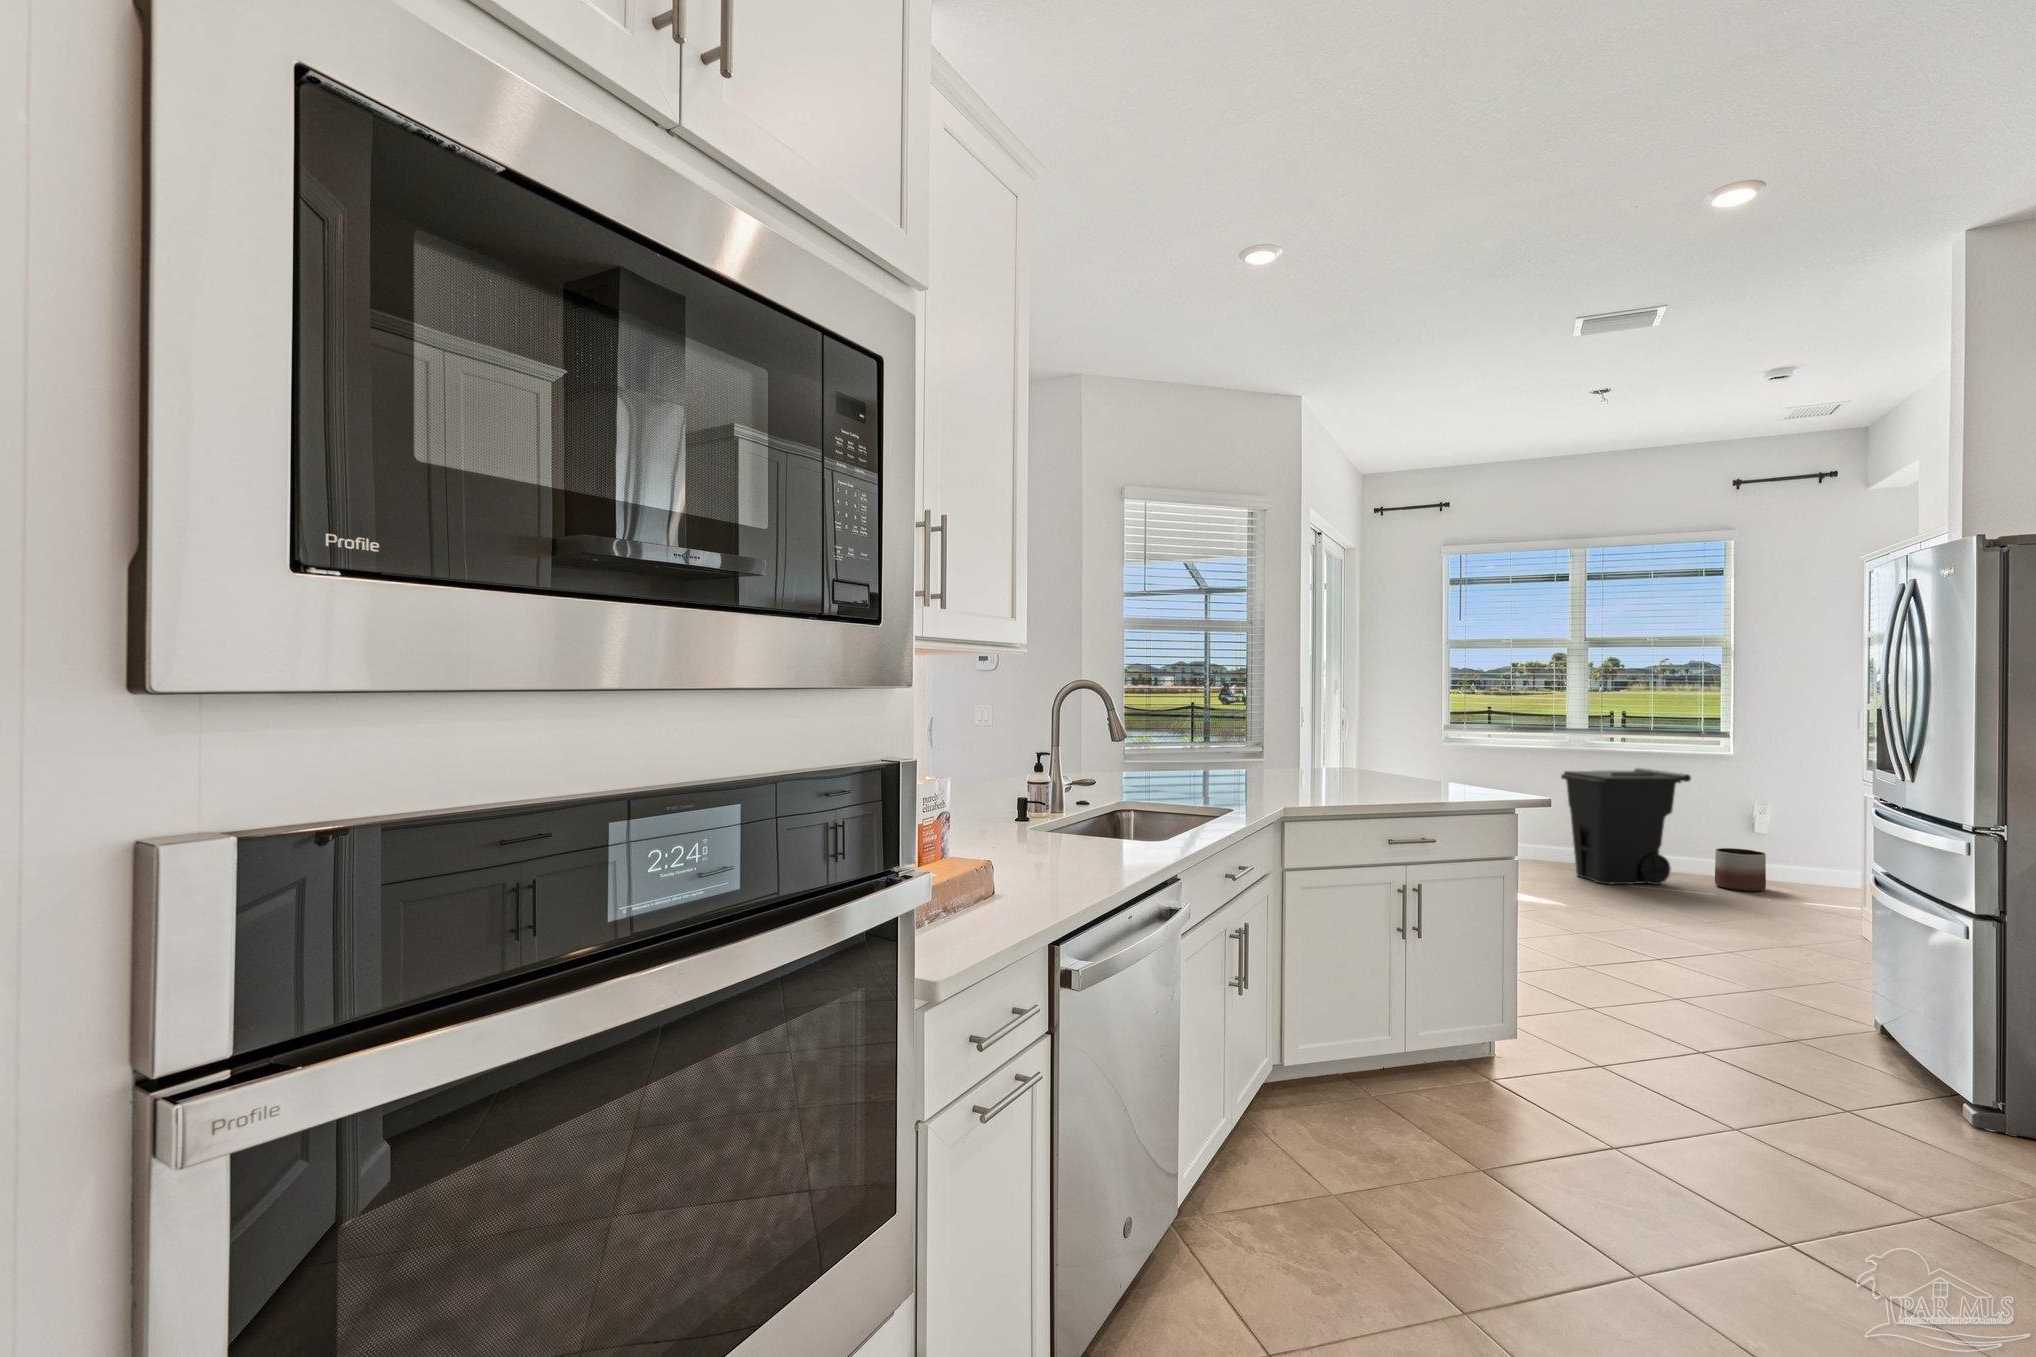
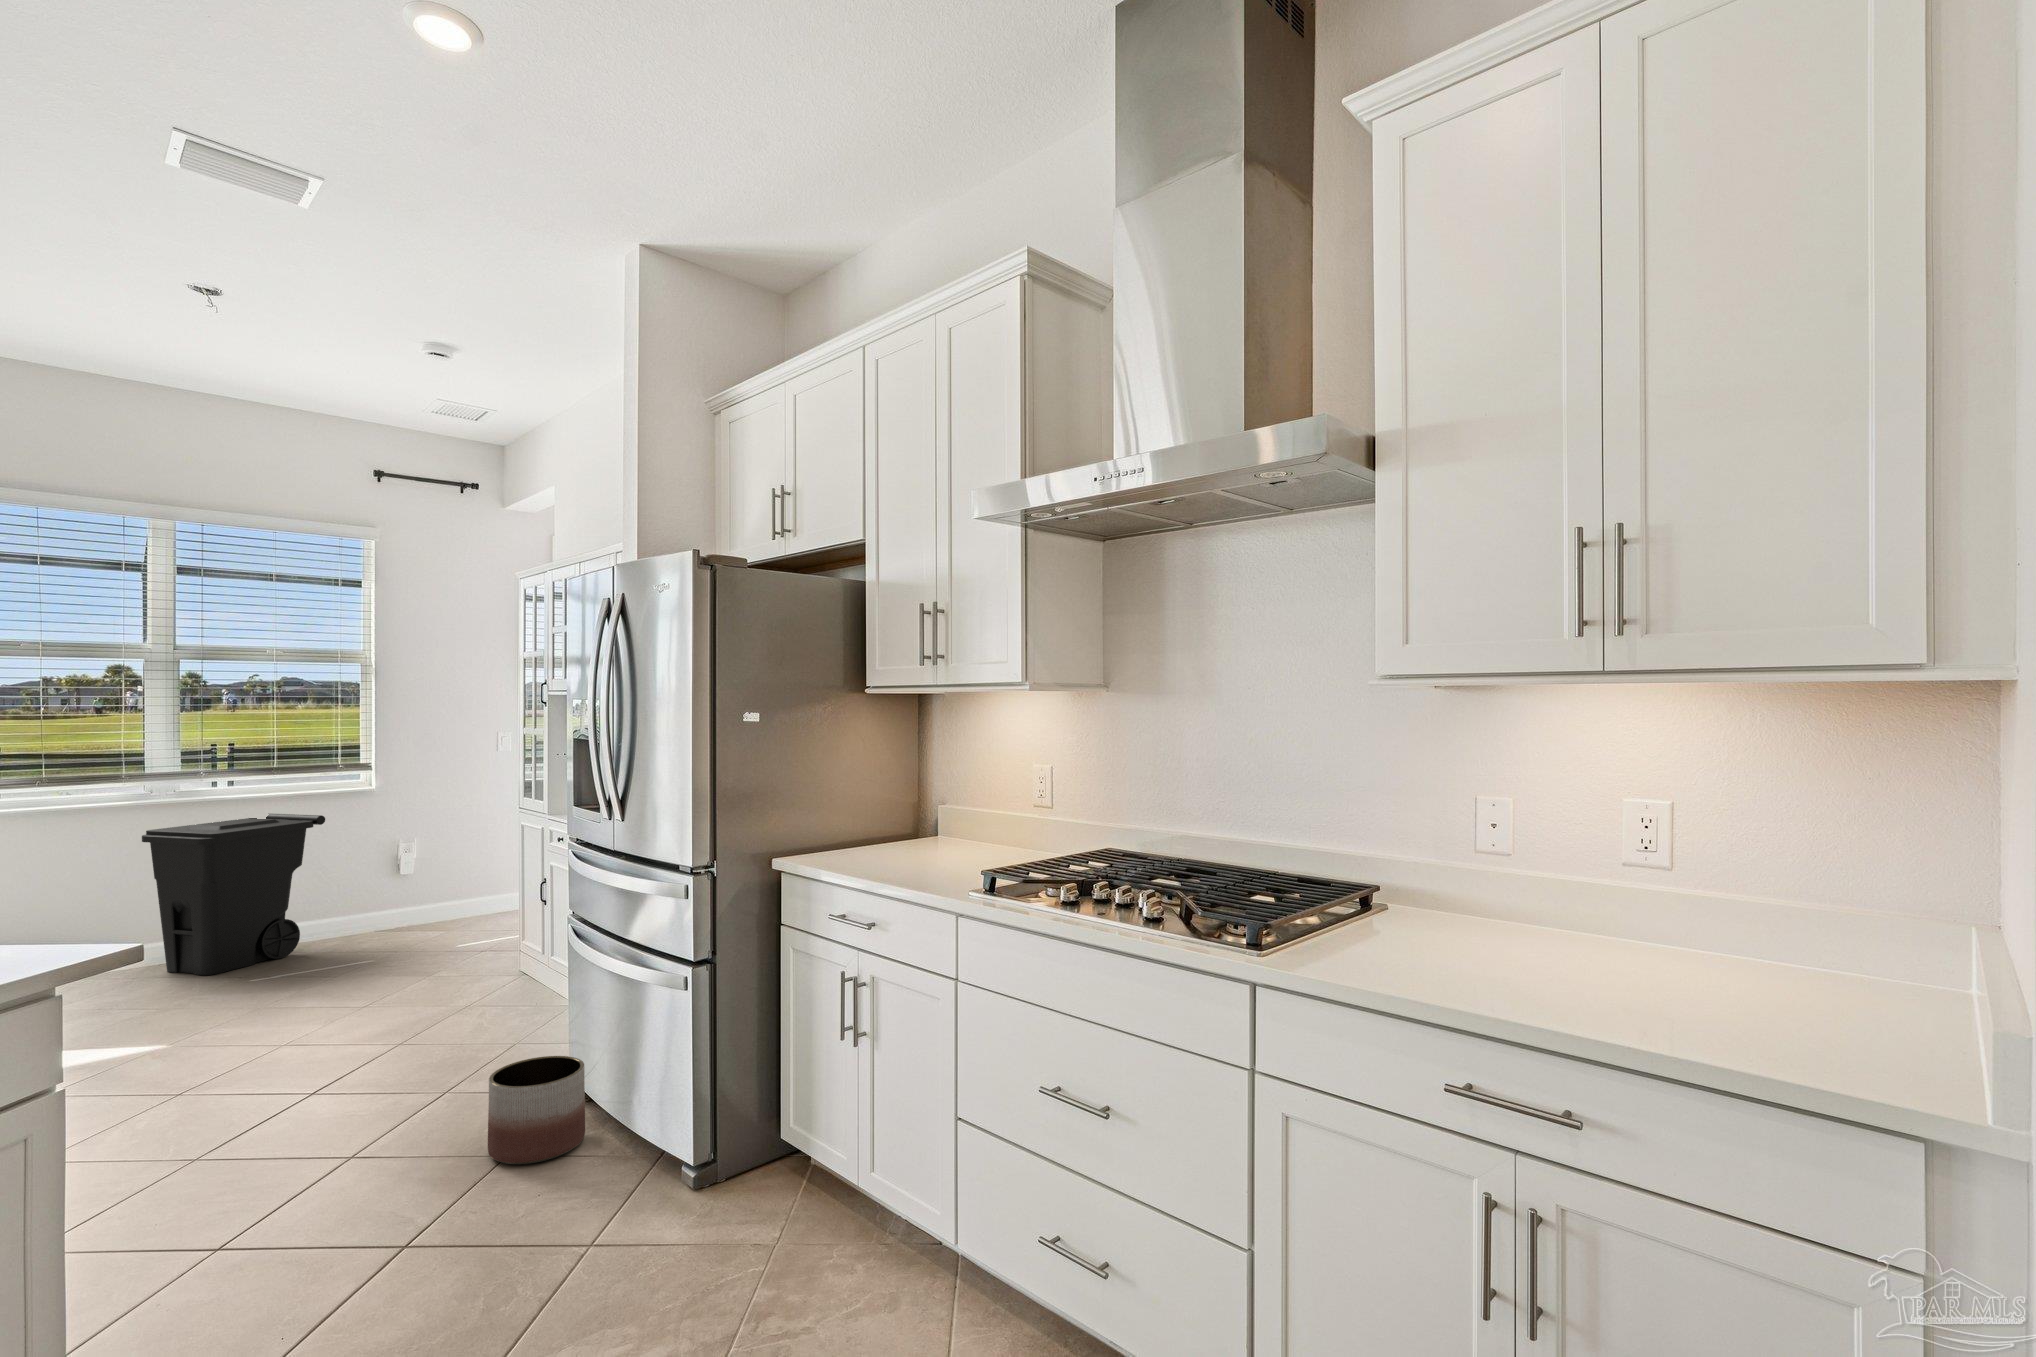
planter: present [1715,848,1766,891] -> present [488,1056,585,1164]

